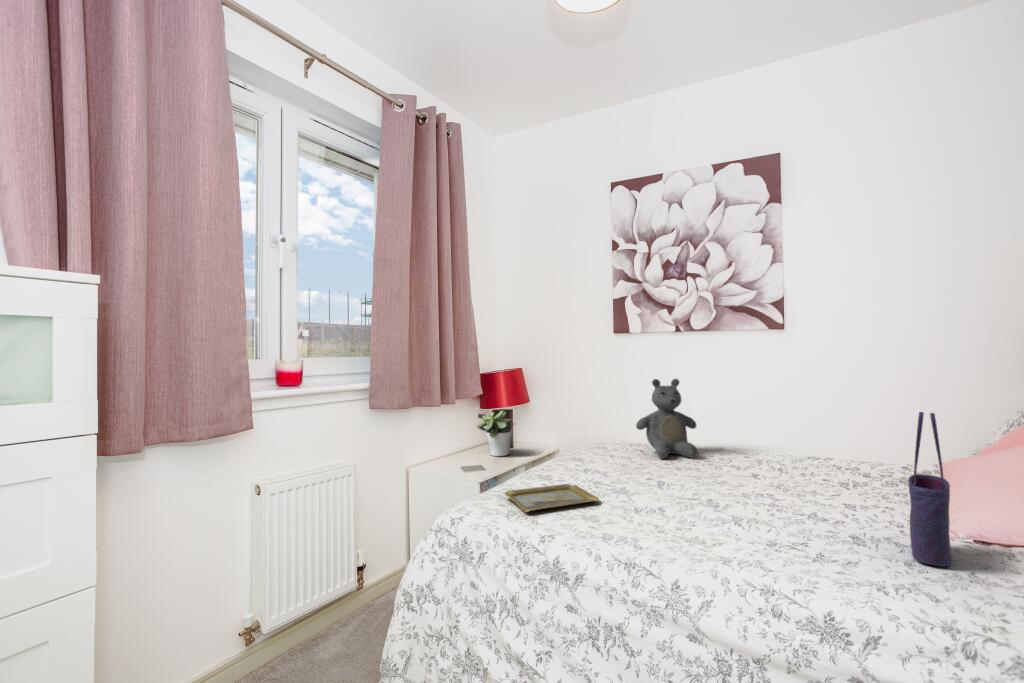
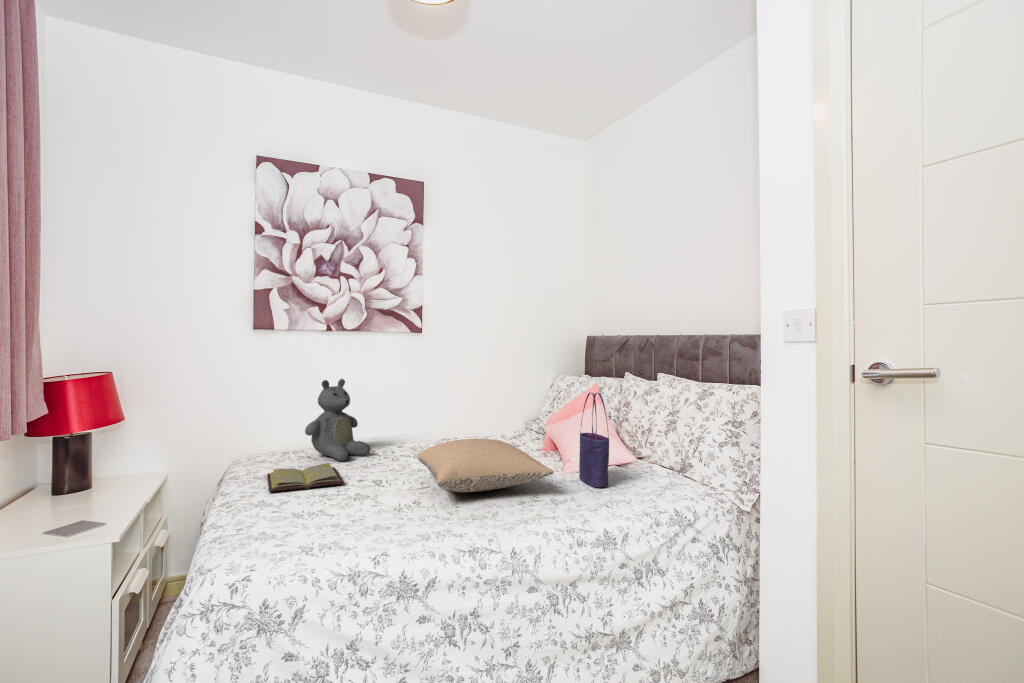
potted plant: present [477,411,514,456] -> none [34,436,115,507]
pillow: none [656,453,829,520] -> present [417,439,554,492]
diary: none [566,454,643,476] -> present [267,463,344,492]
tray: present [504,484,599,512] -> none [261,503,370,543]

